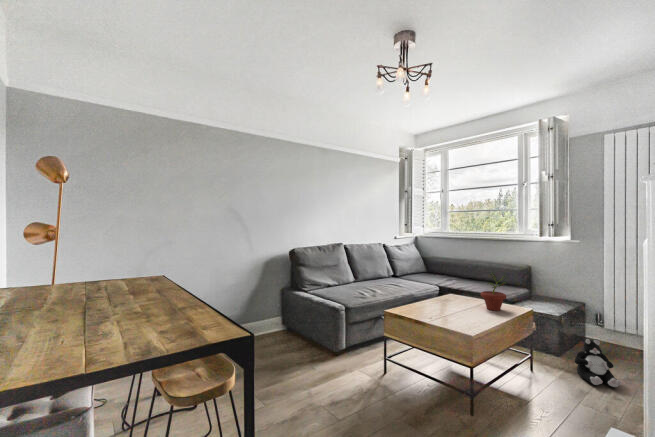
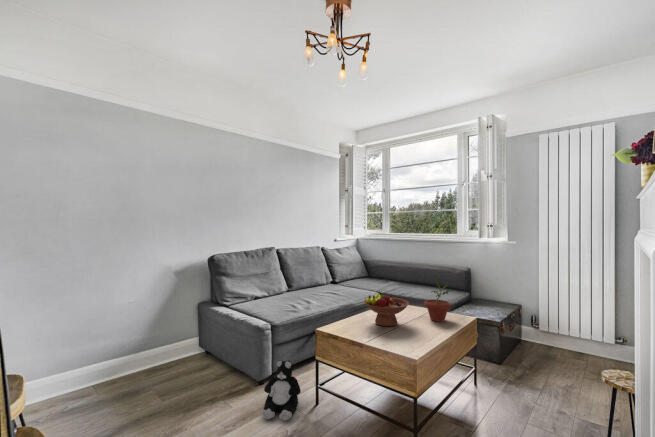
fruit bowl: none [425,284,466,312] -> present [364,293,409,326]
plush toy: present [575,338,622,387] -> present [262,360,301,421]

